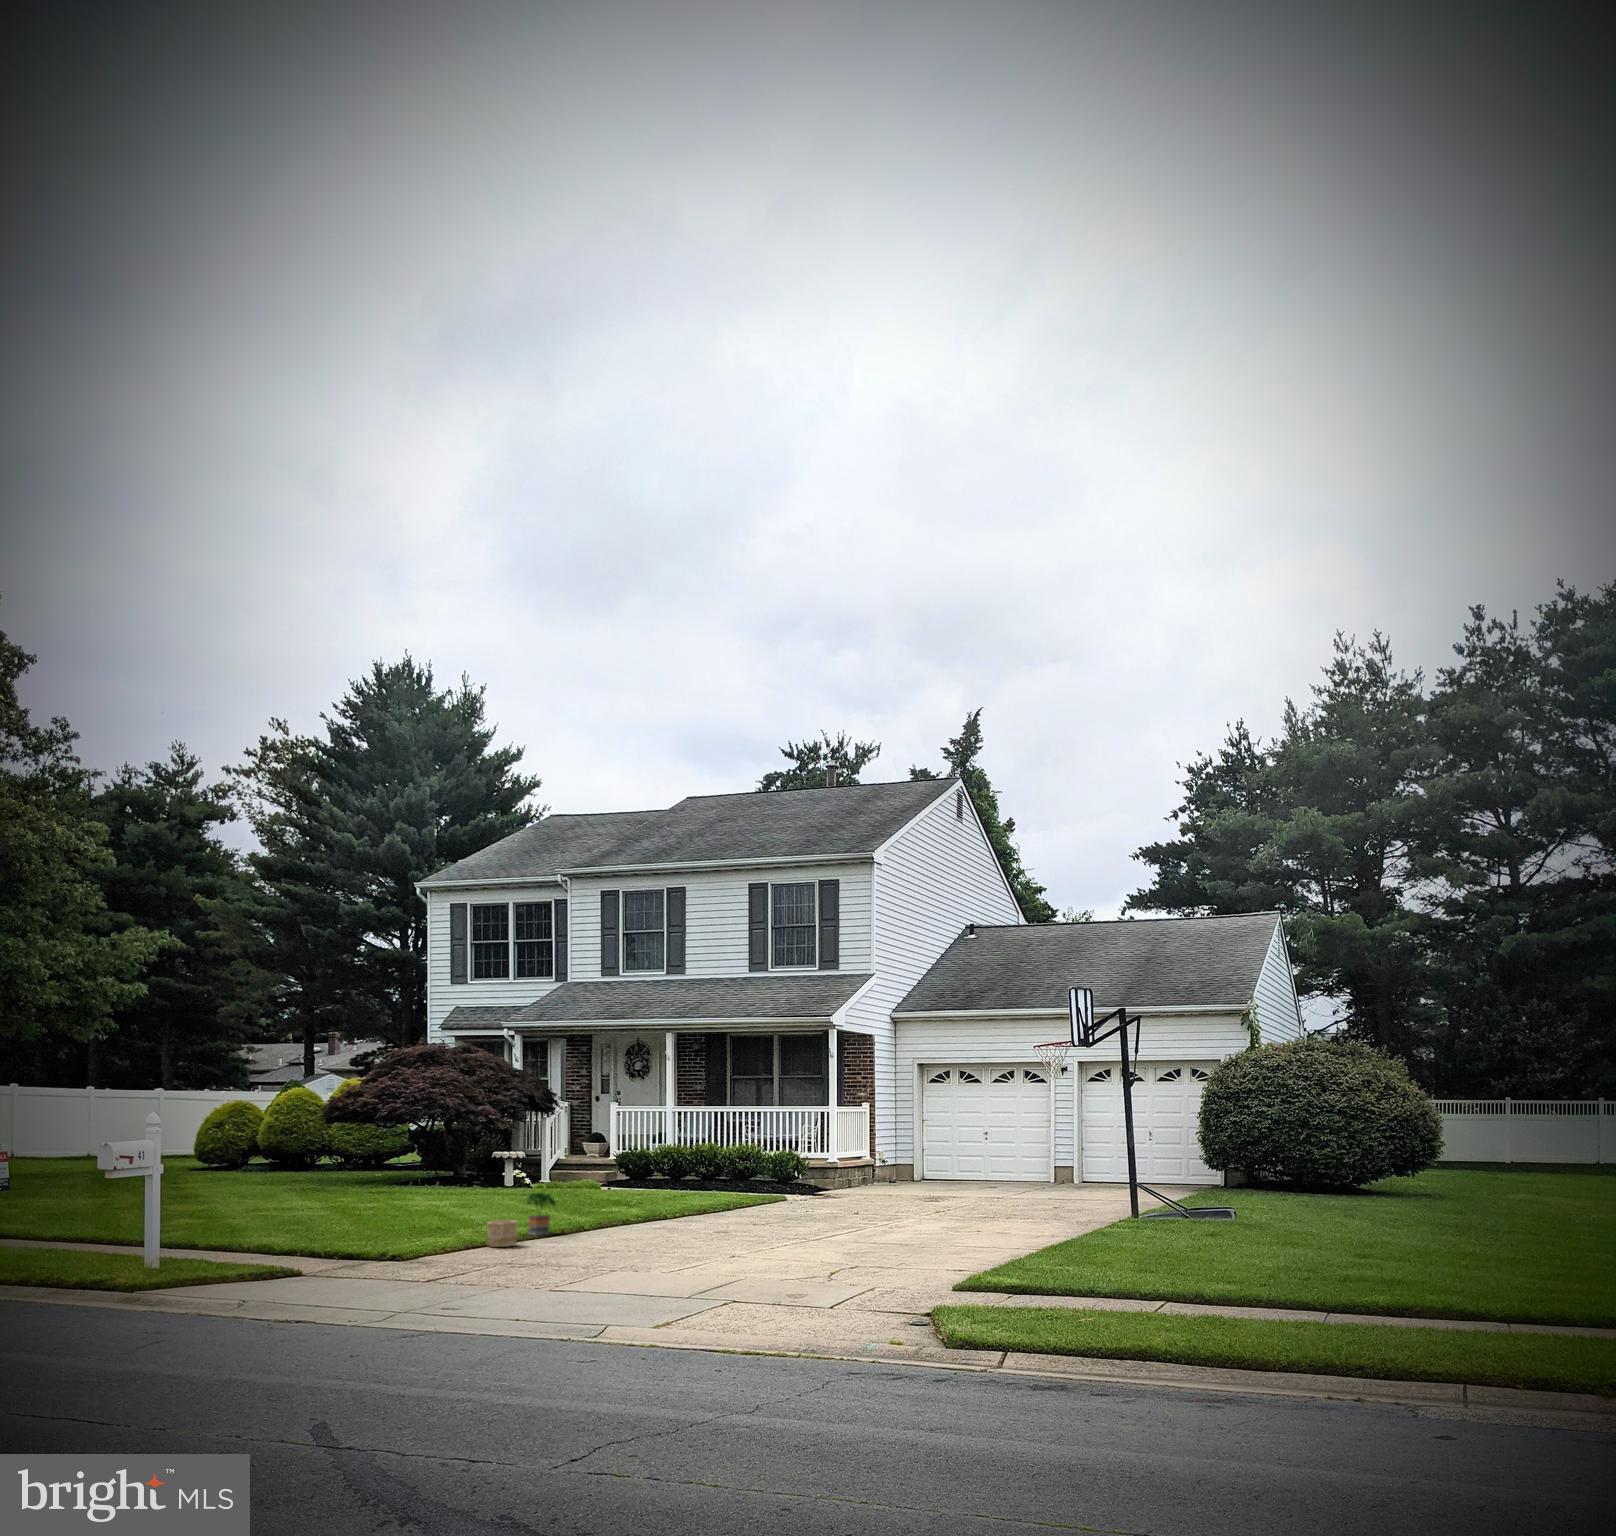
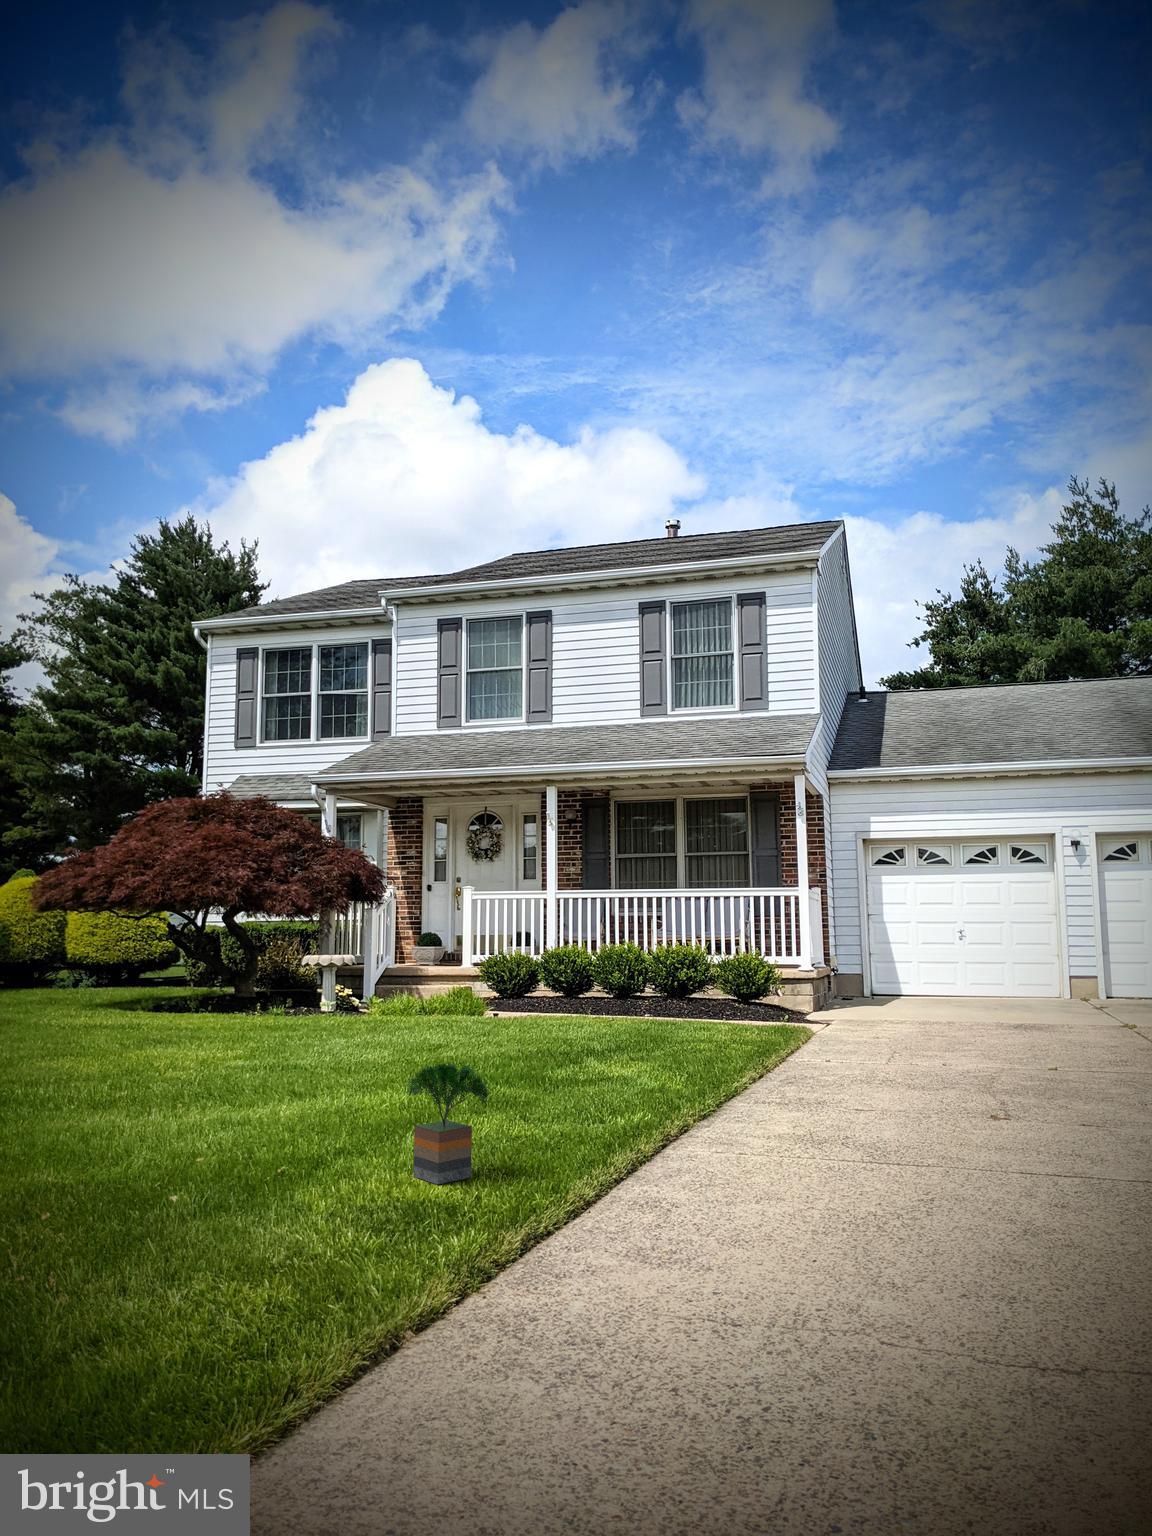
wooden bucket: present [487,1220,518,1247] -> none [306,1170,407,1276]

